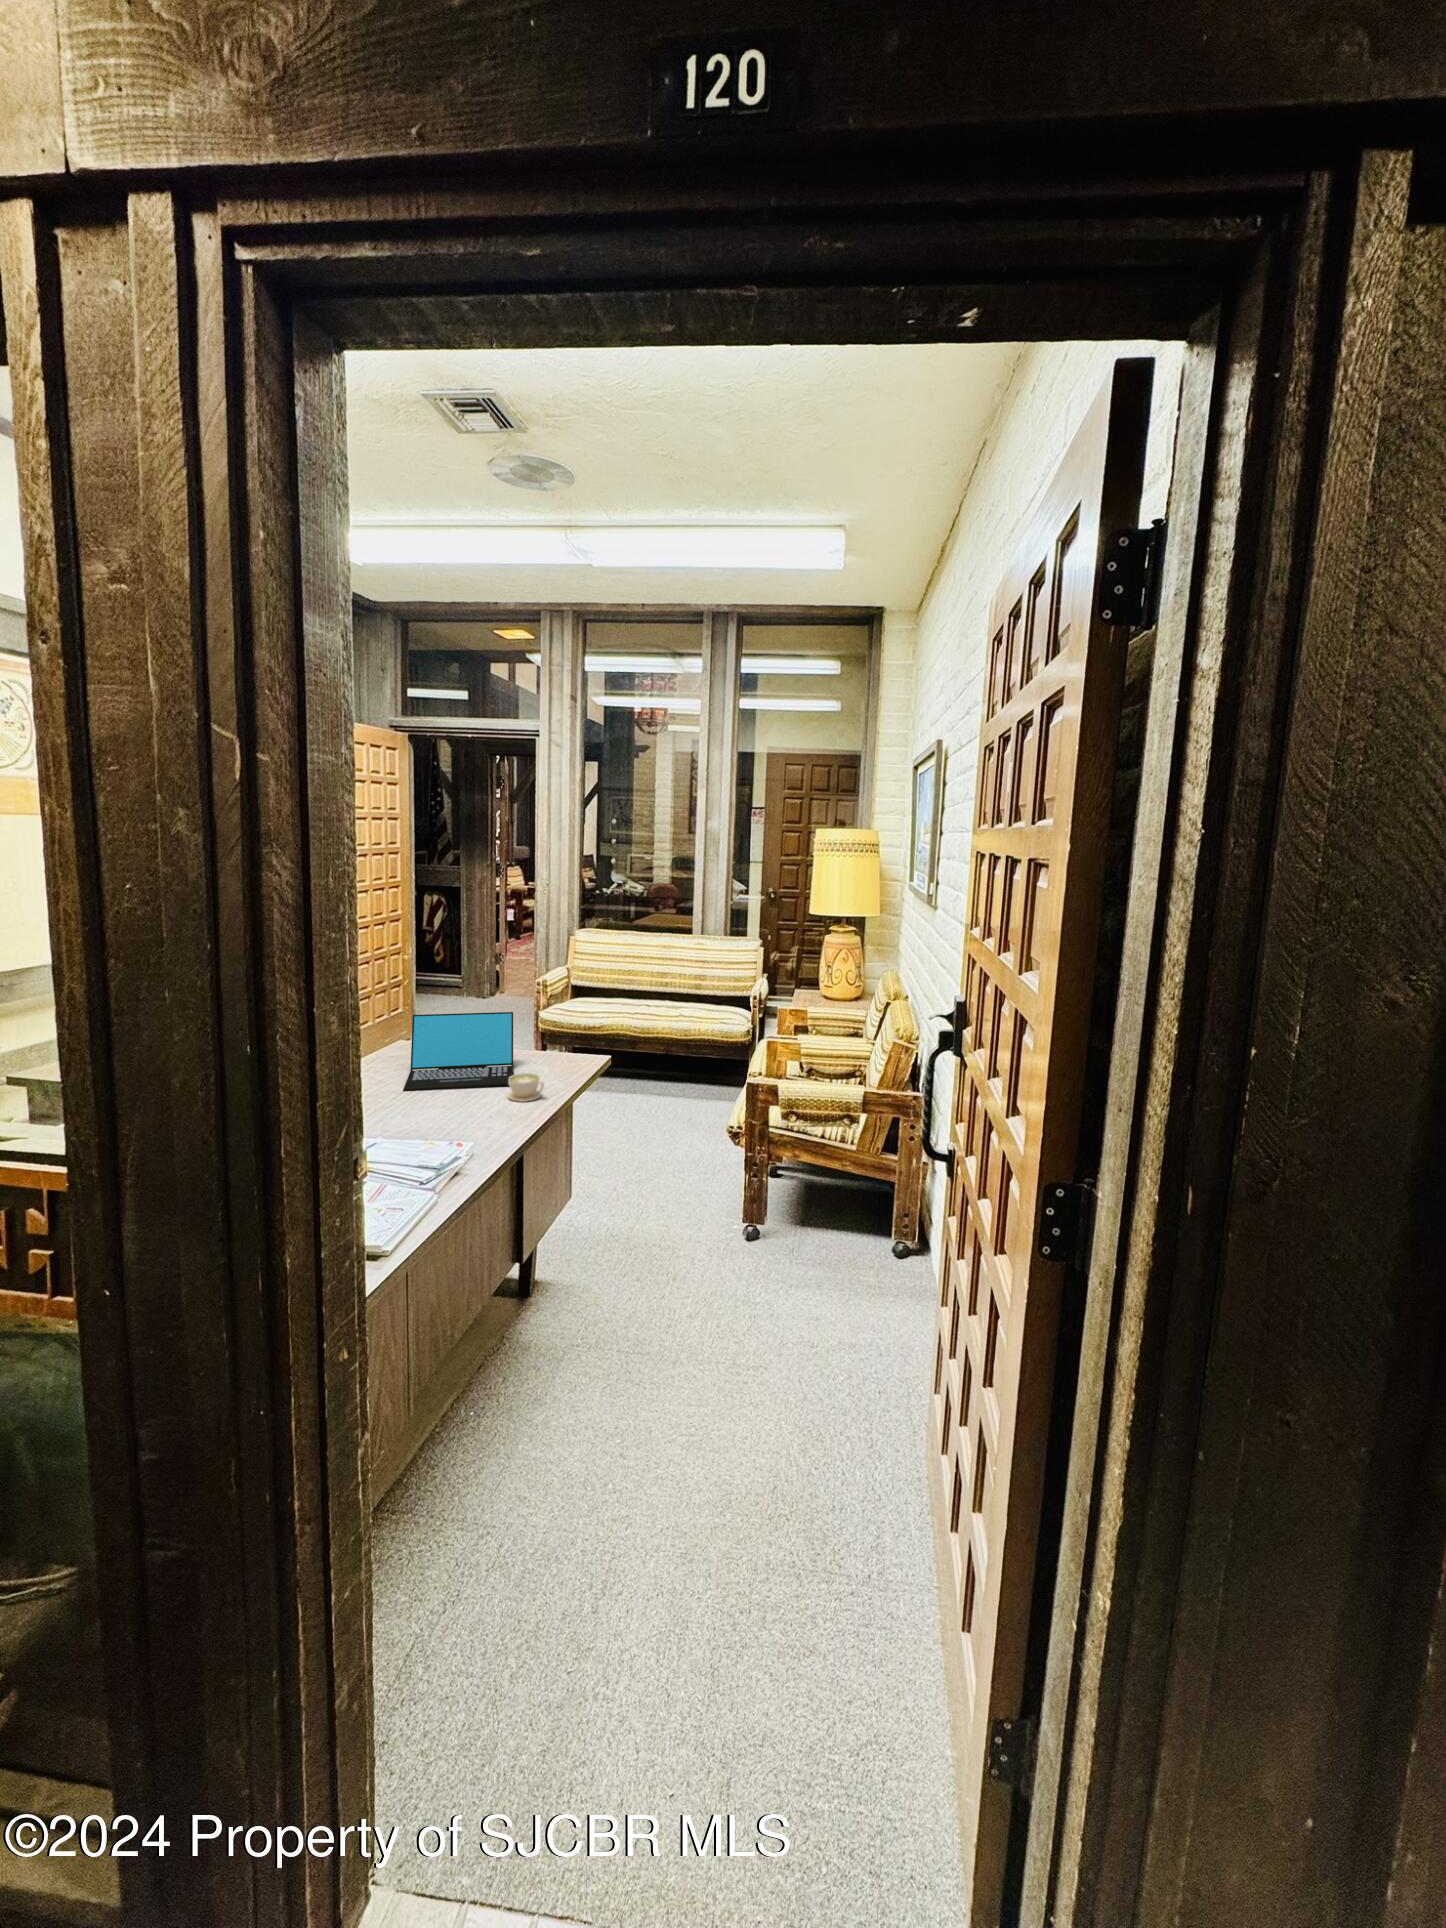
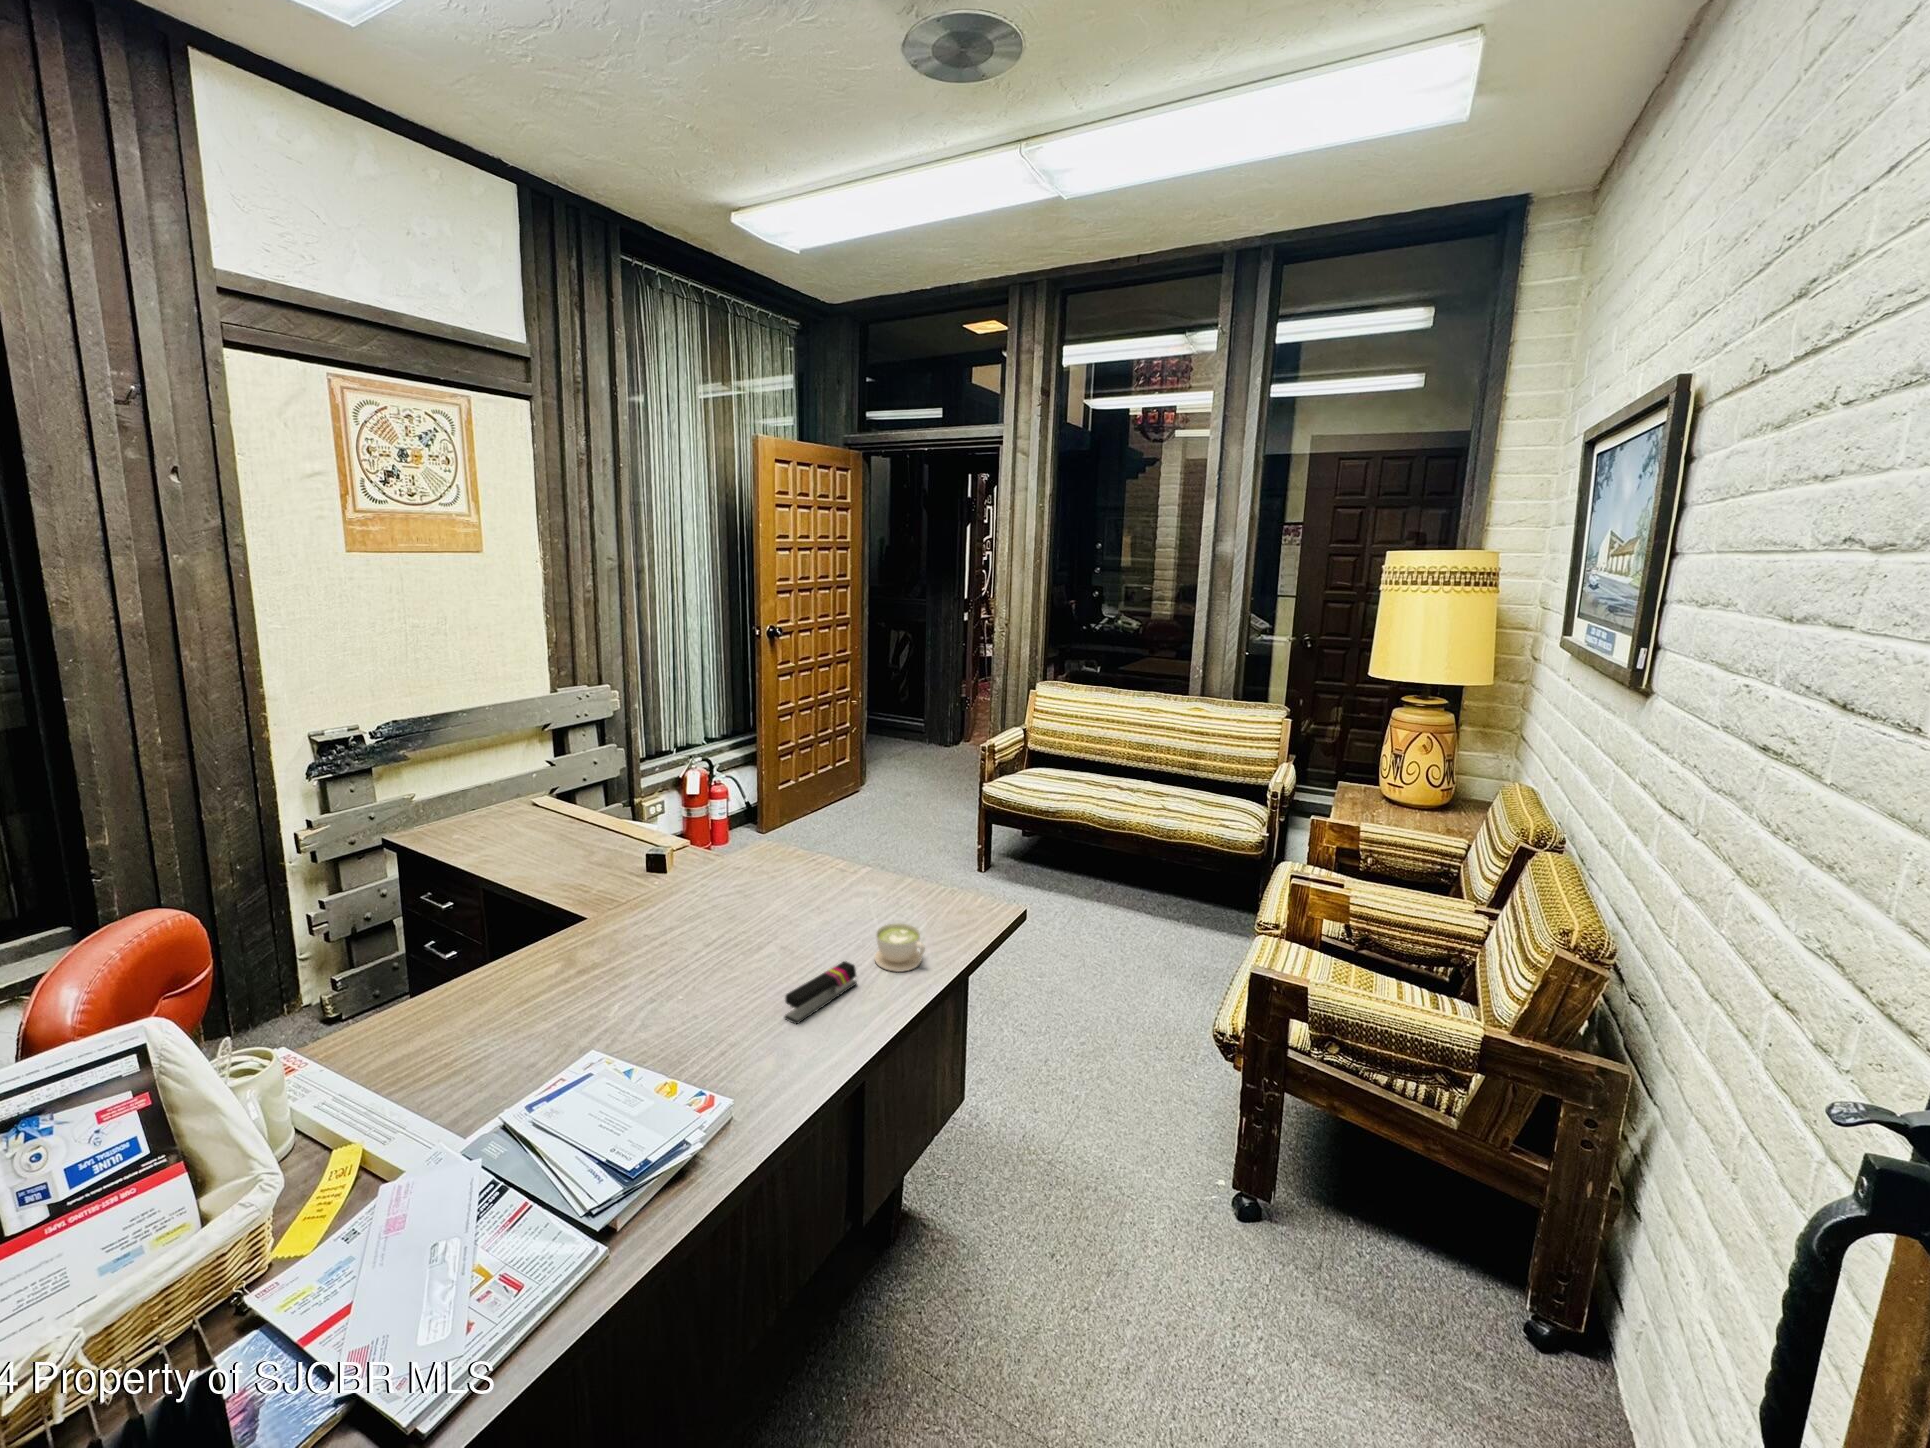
laptop: present [403,1012,513,1091] -> none [752,810,909,934]
stapler: none [460,1095,502,1130] -> present [785,961,857,1024]

